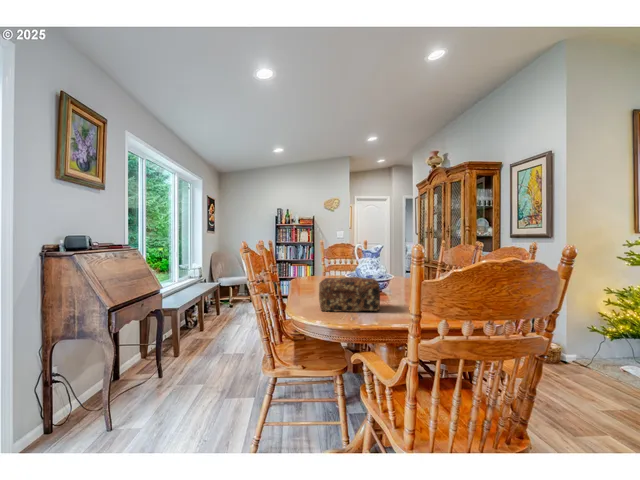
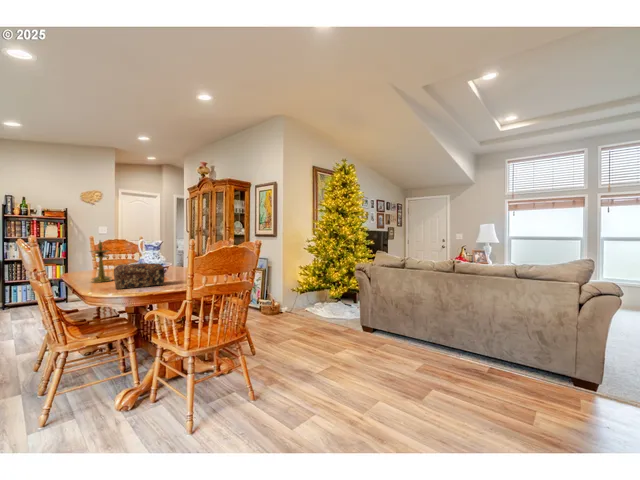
candlestick: none [305,244,327,296] -> present [91,241,112,283]

